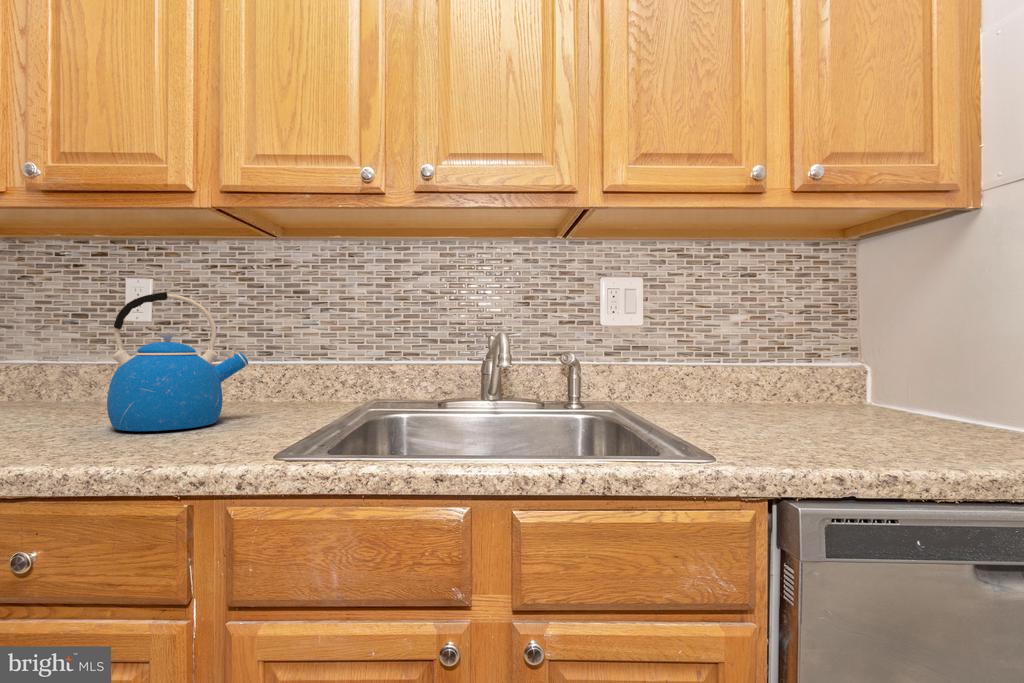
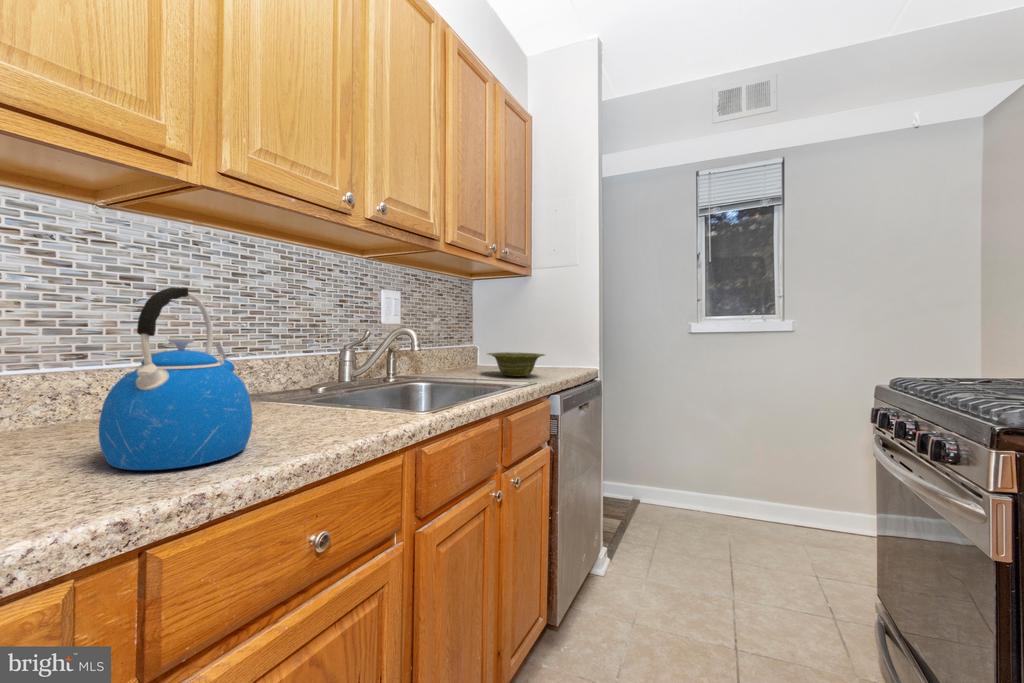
dish: none [772,375,920,427] -> present [487,352,545,377]

